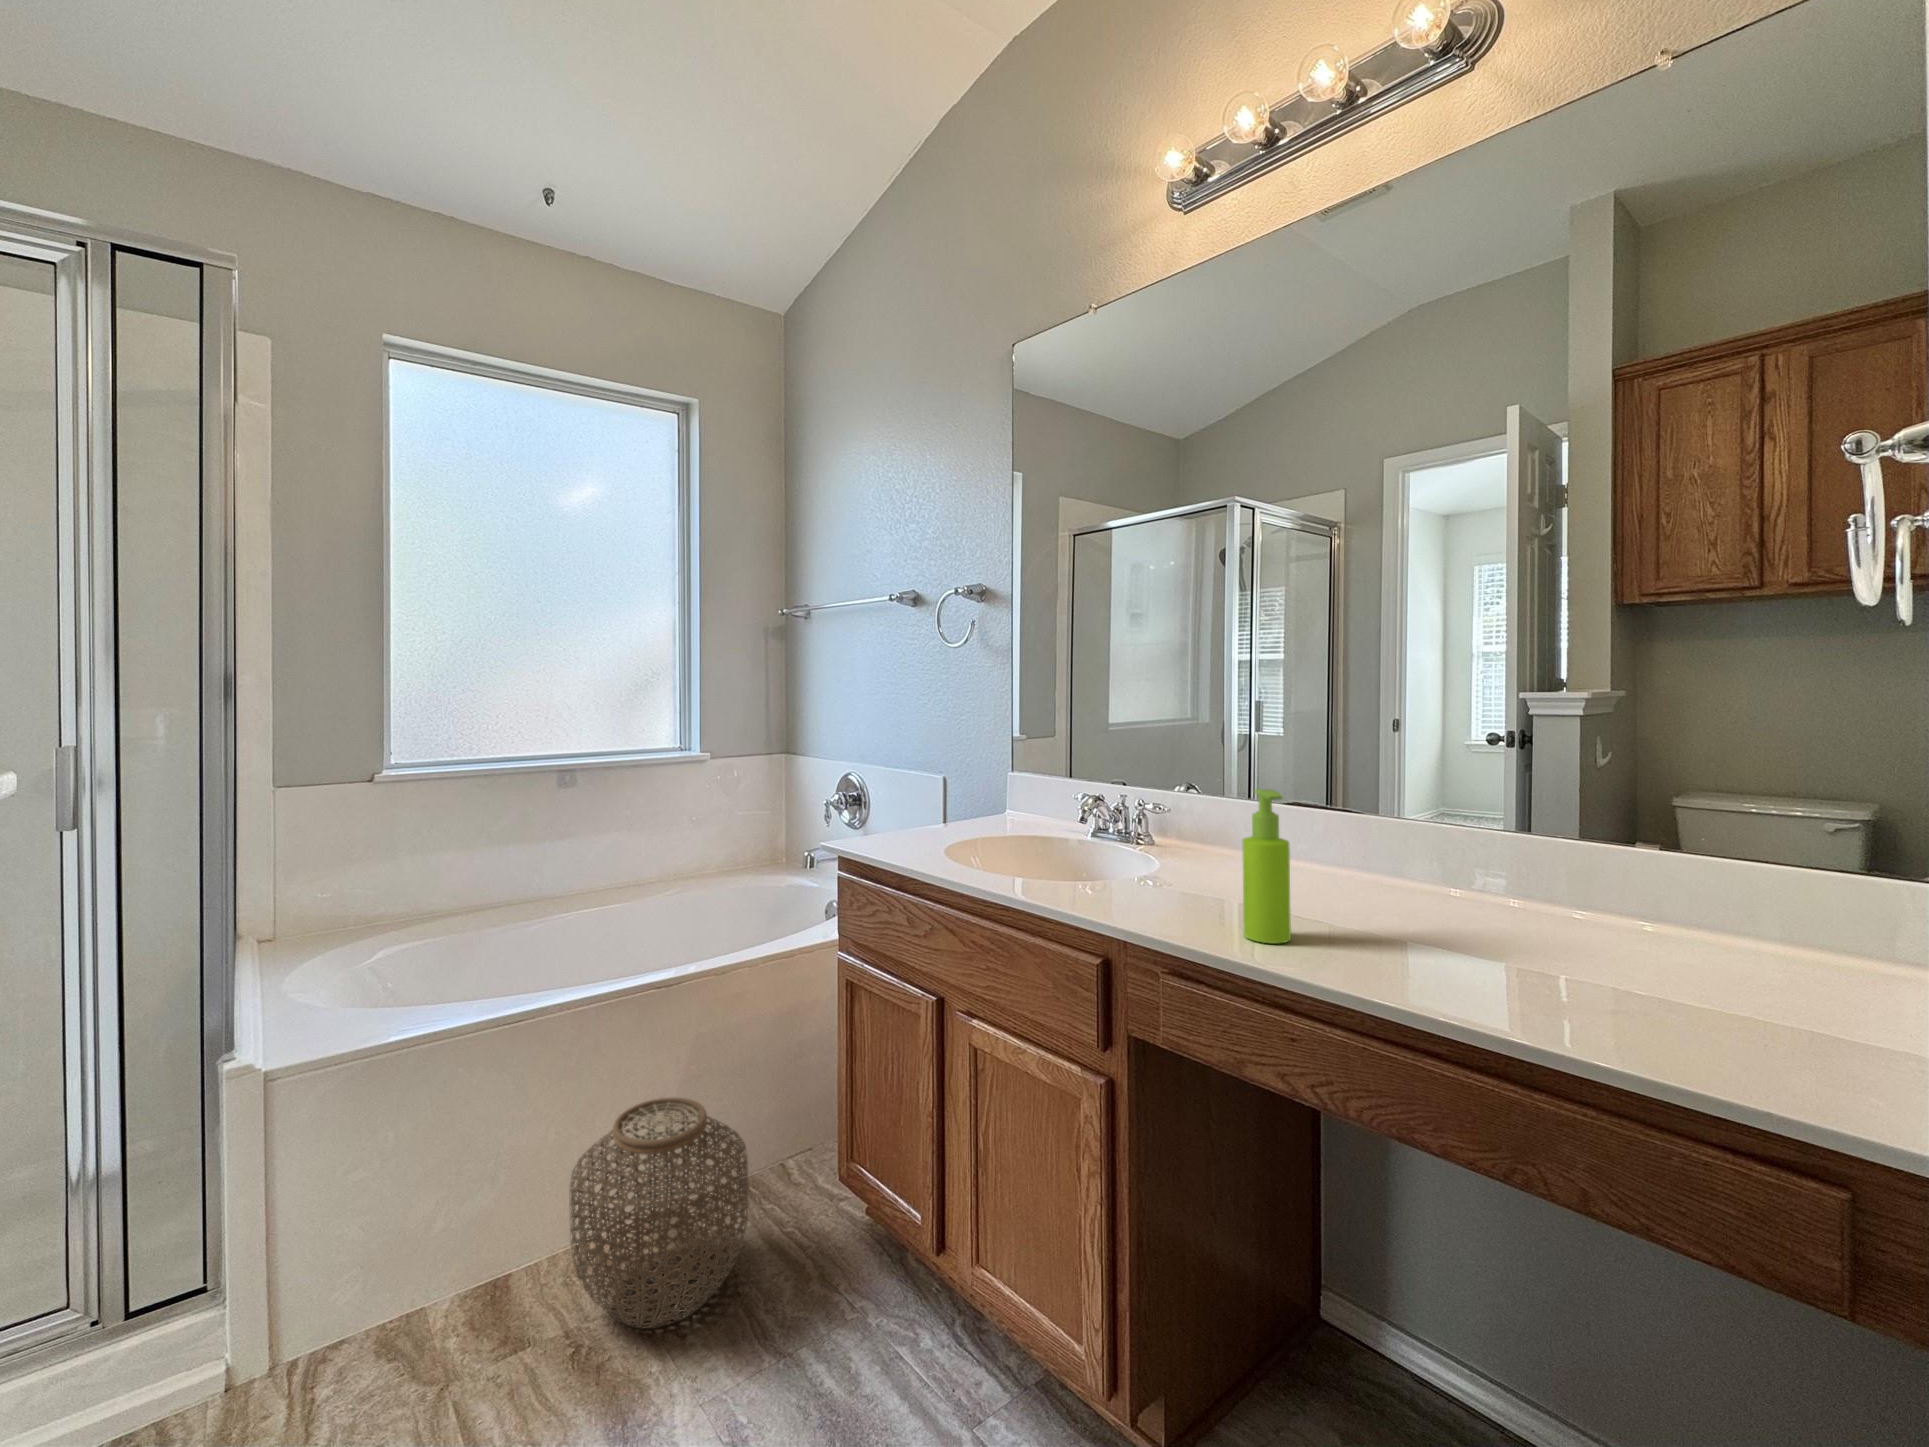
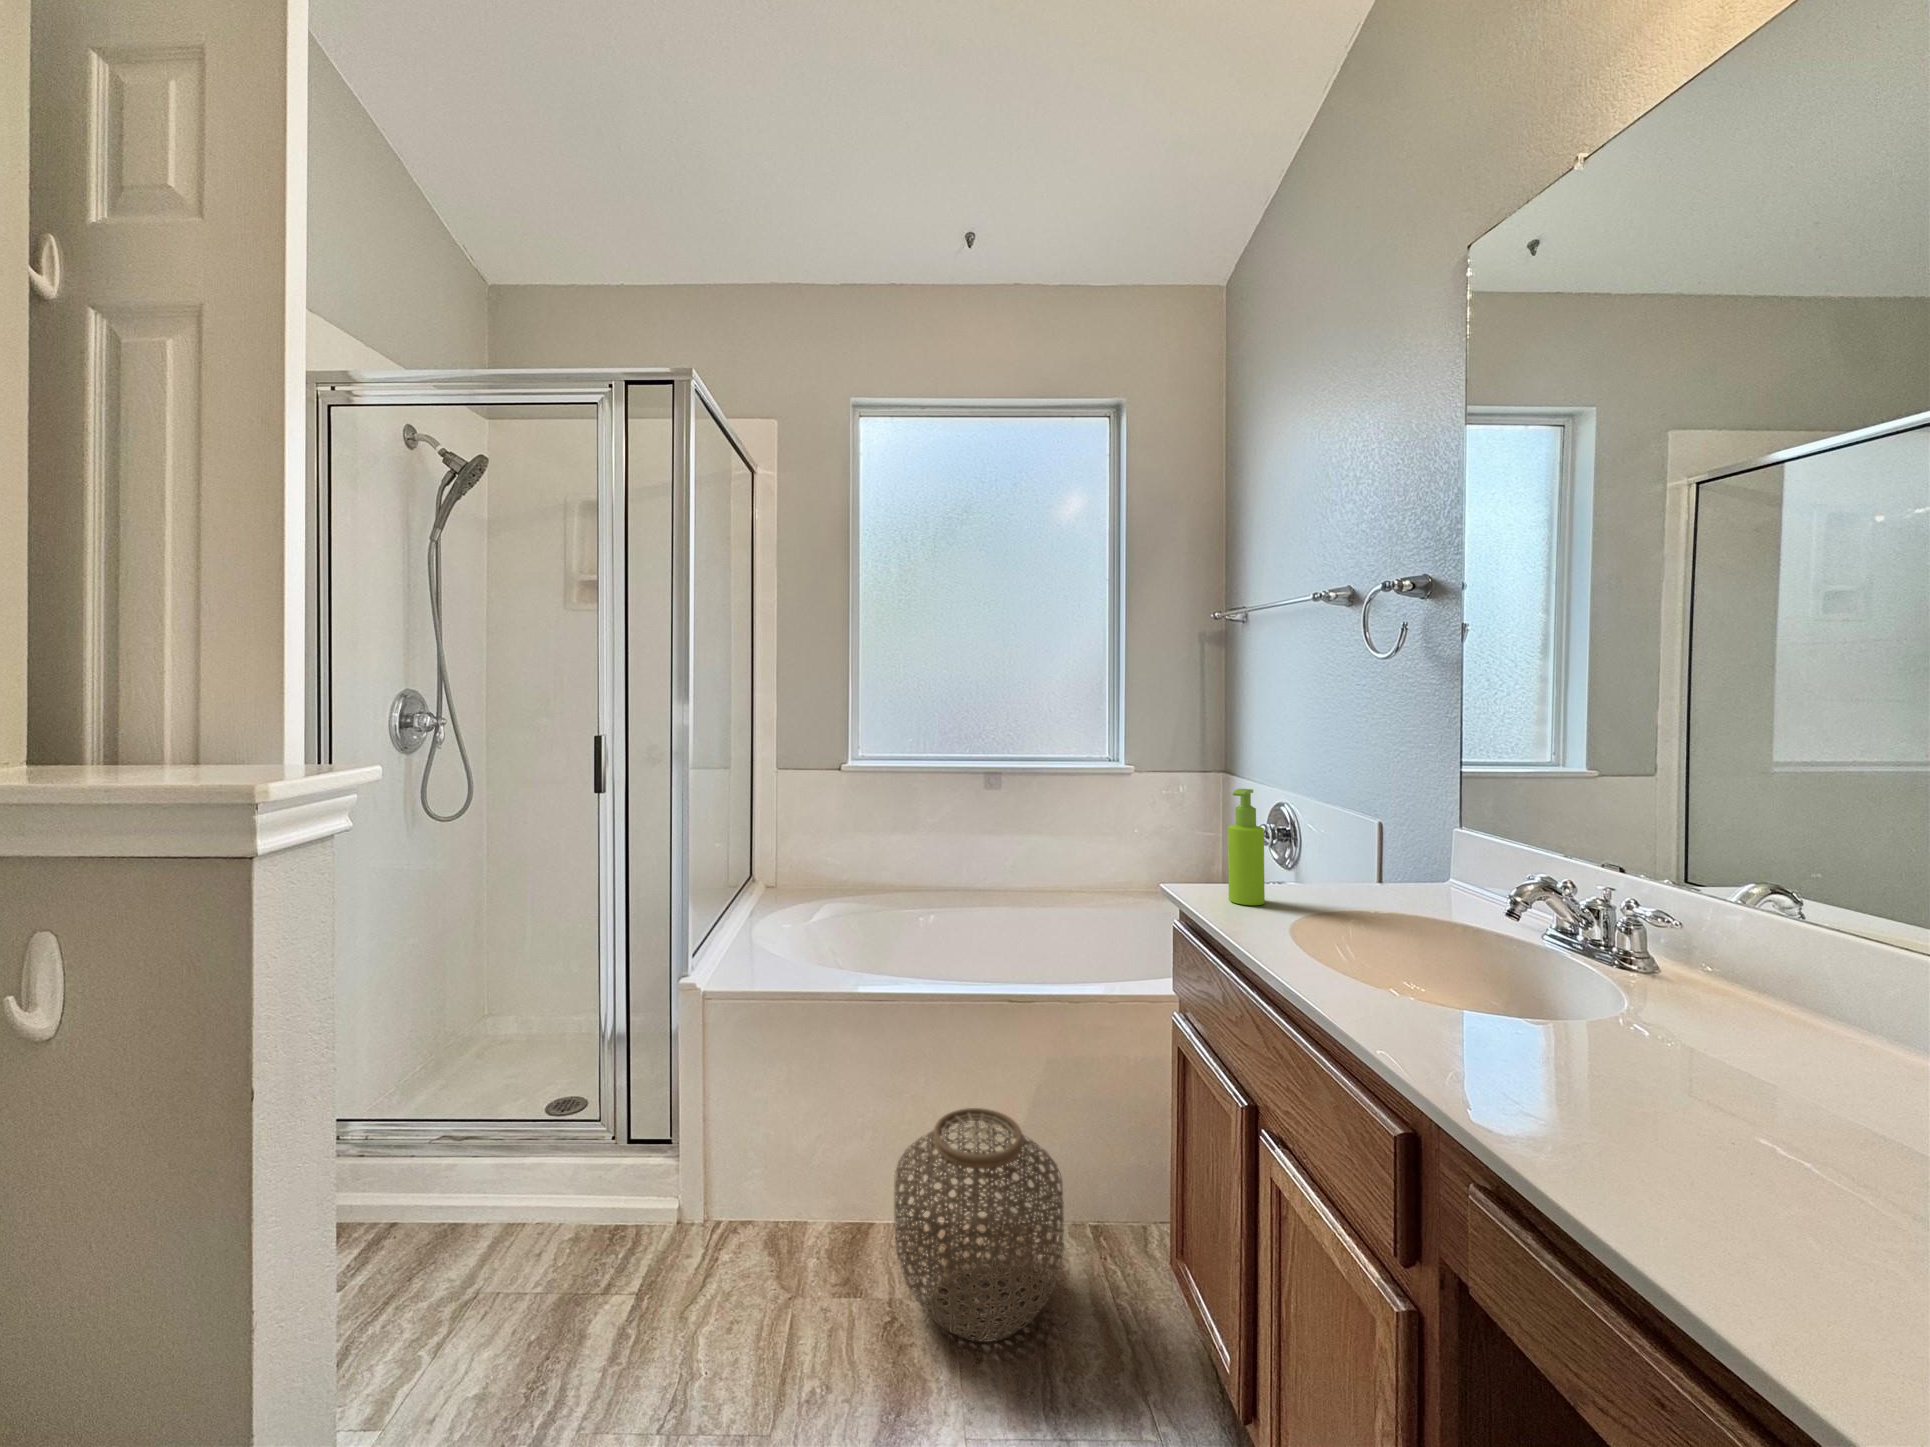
soap dispenser: present [1242,789,1291,943] -> present [1228,789,1265,905]

